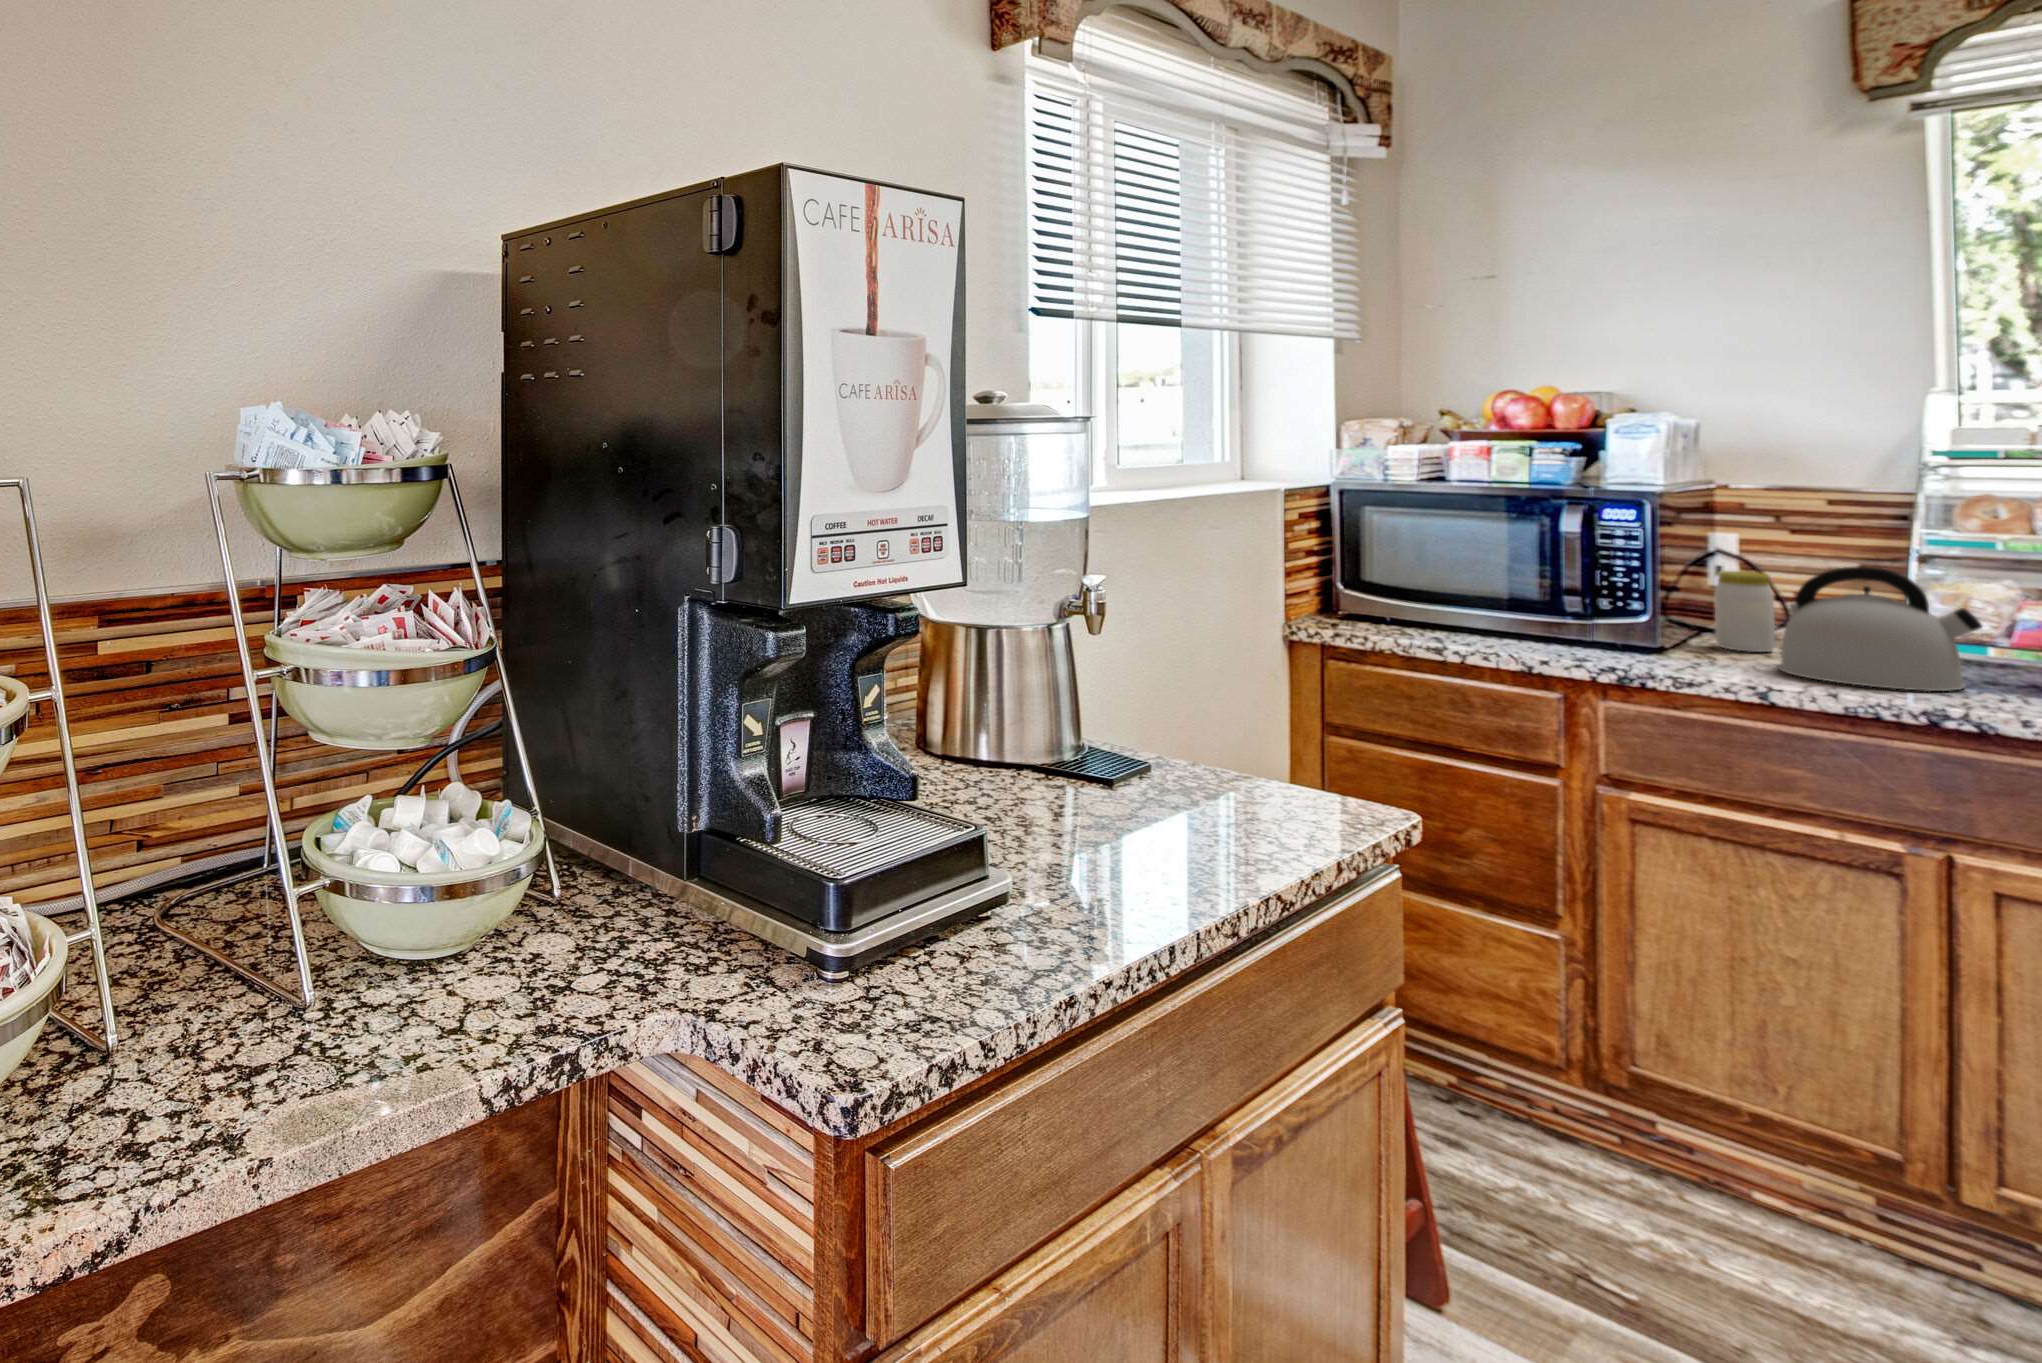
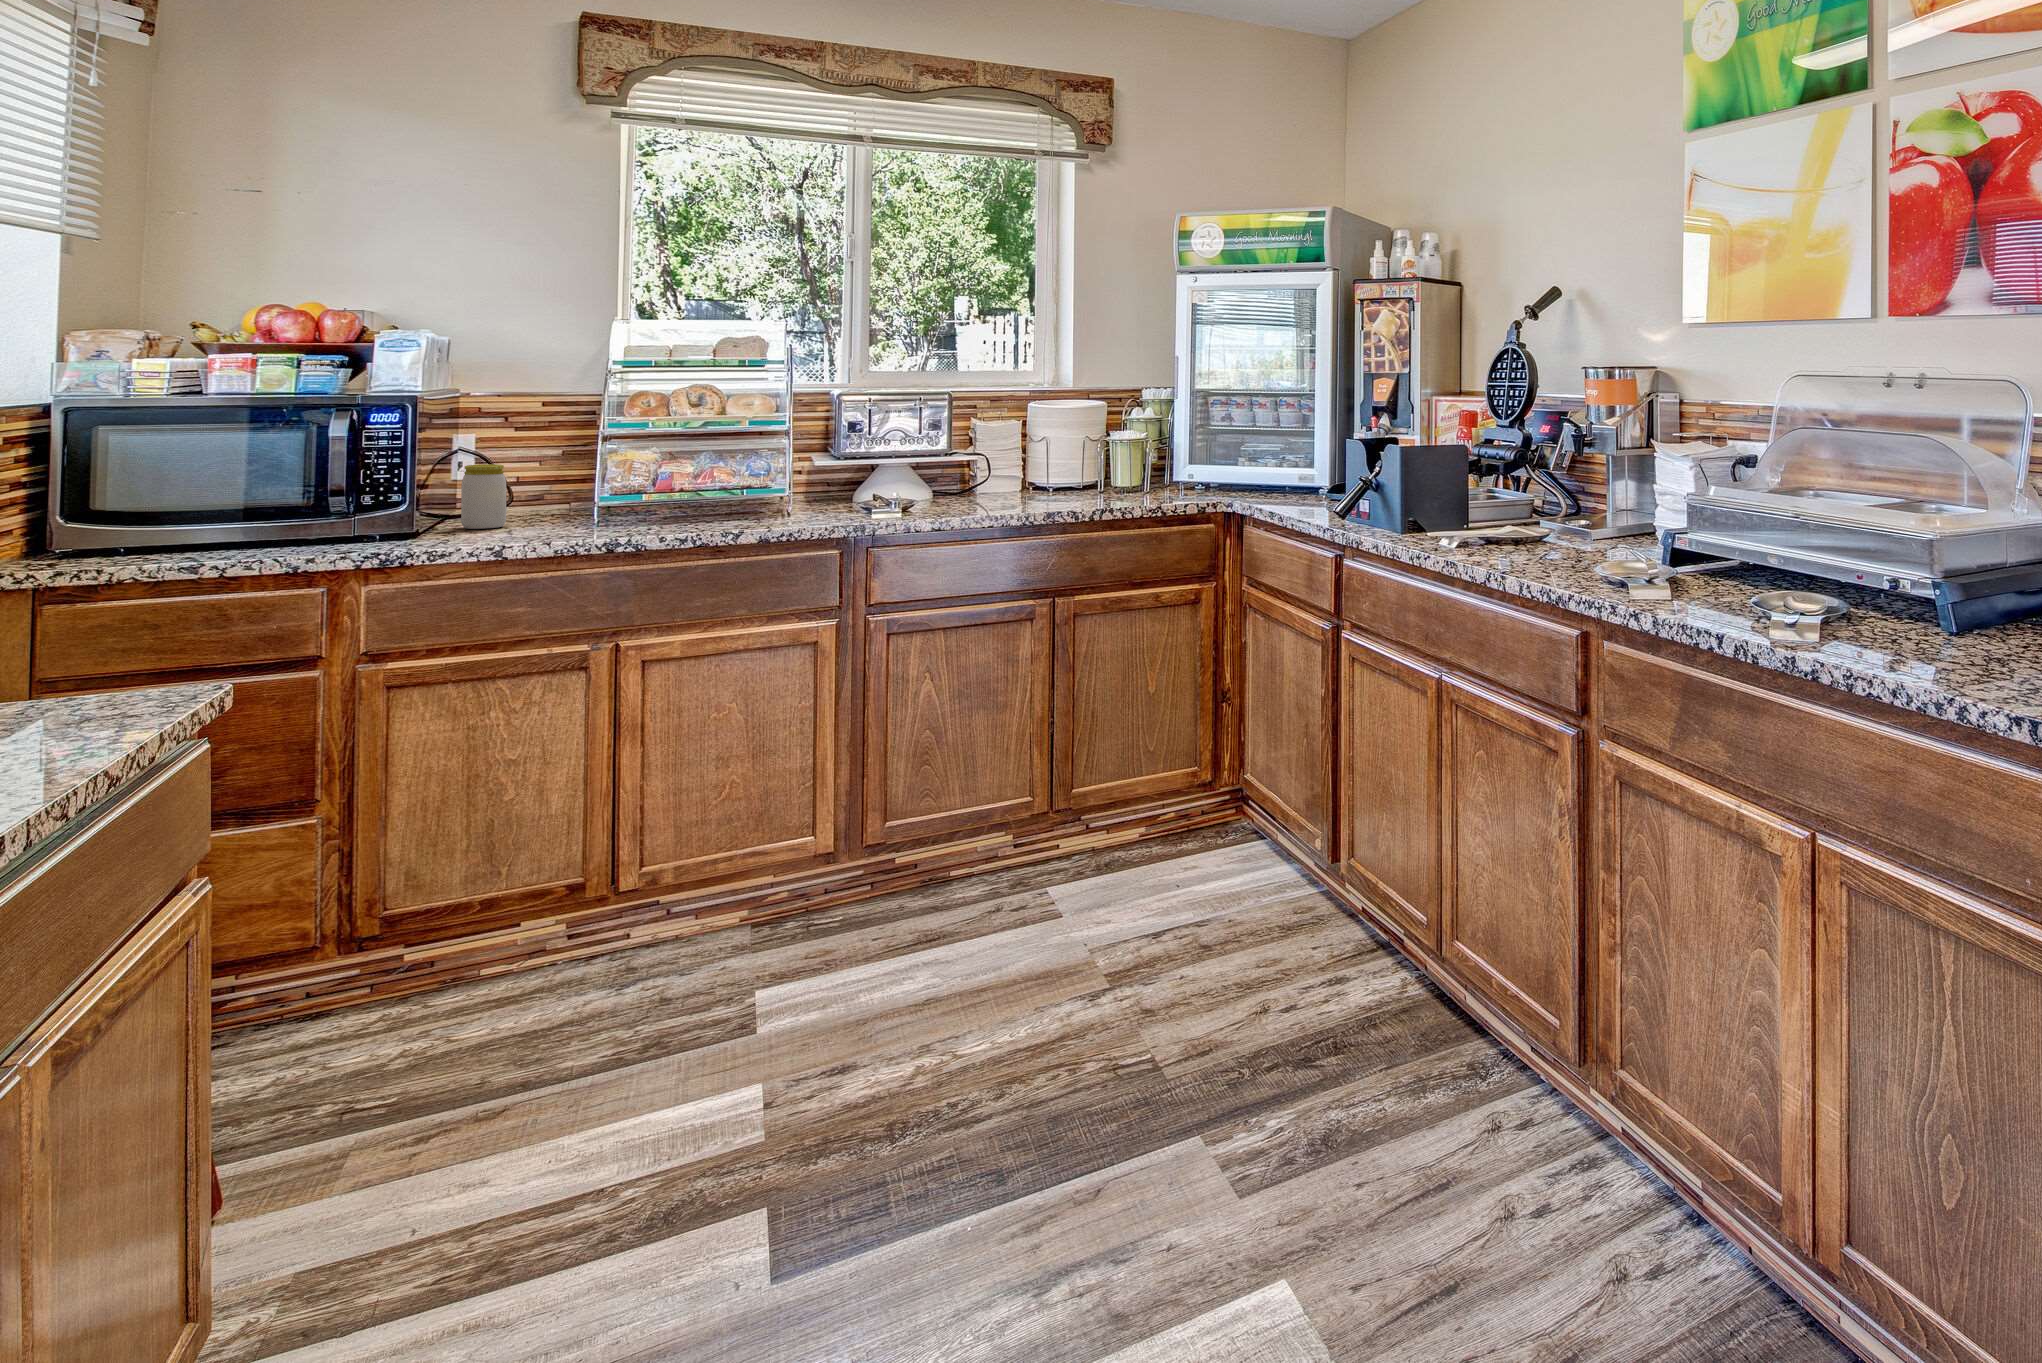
kettle: present [1779,566,1982,691] -> none [511,452,639,540]

